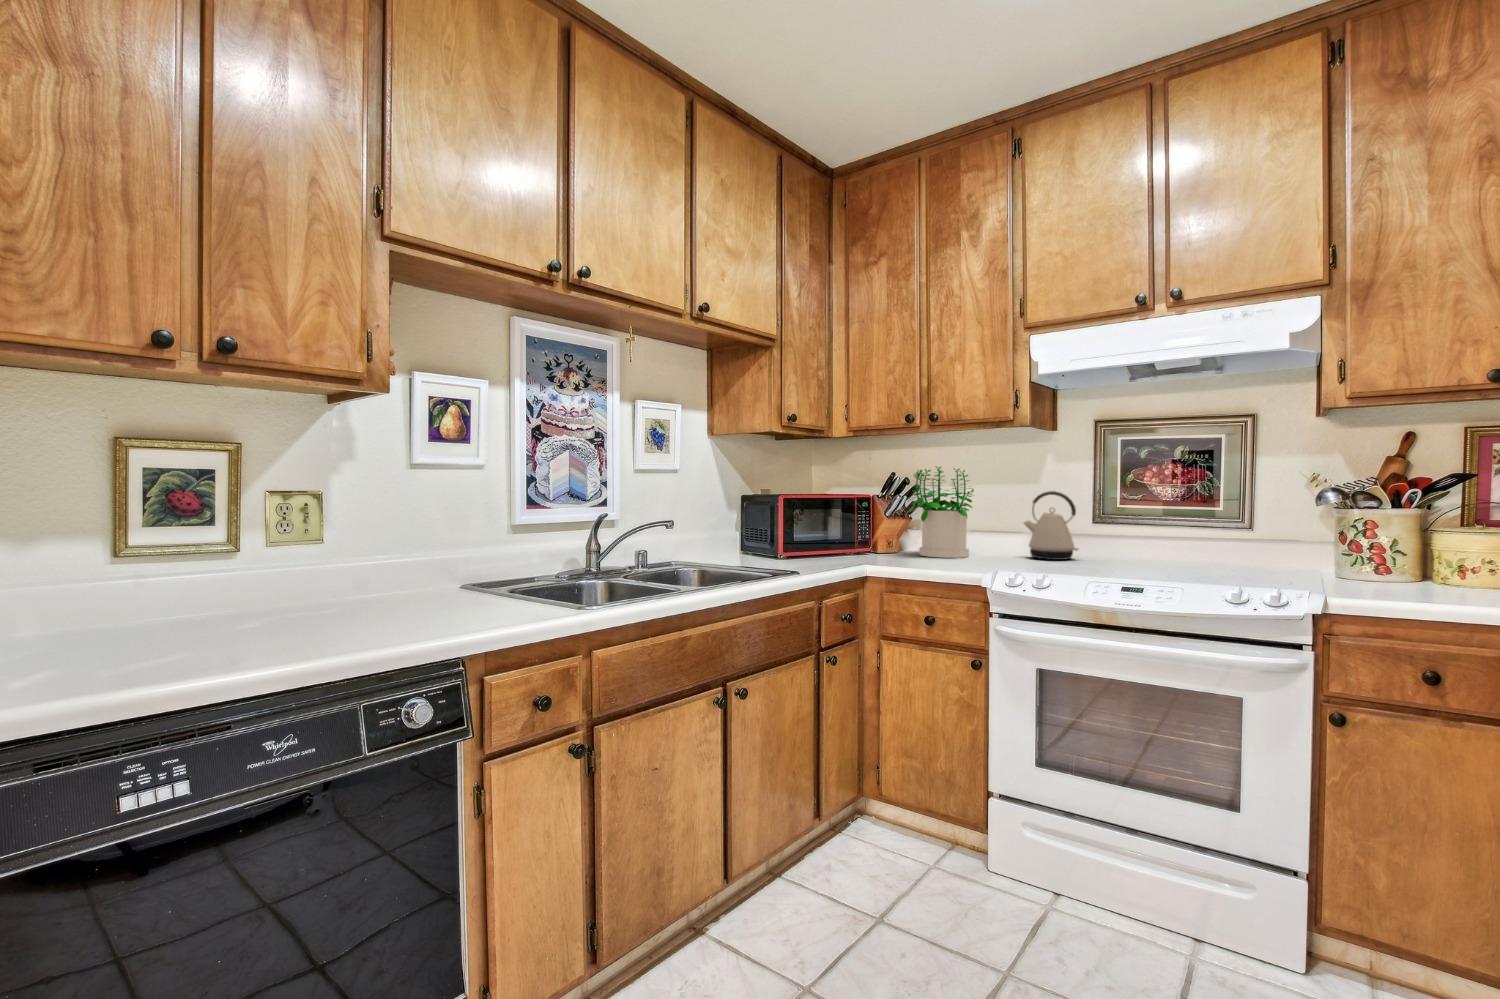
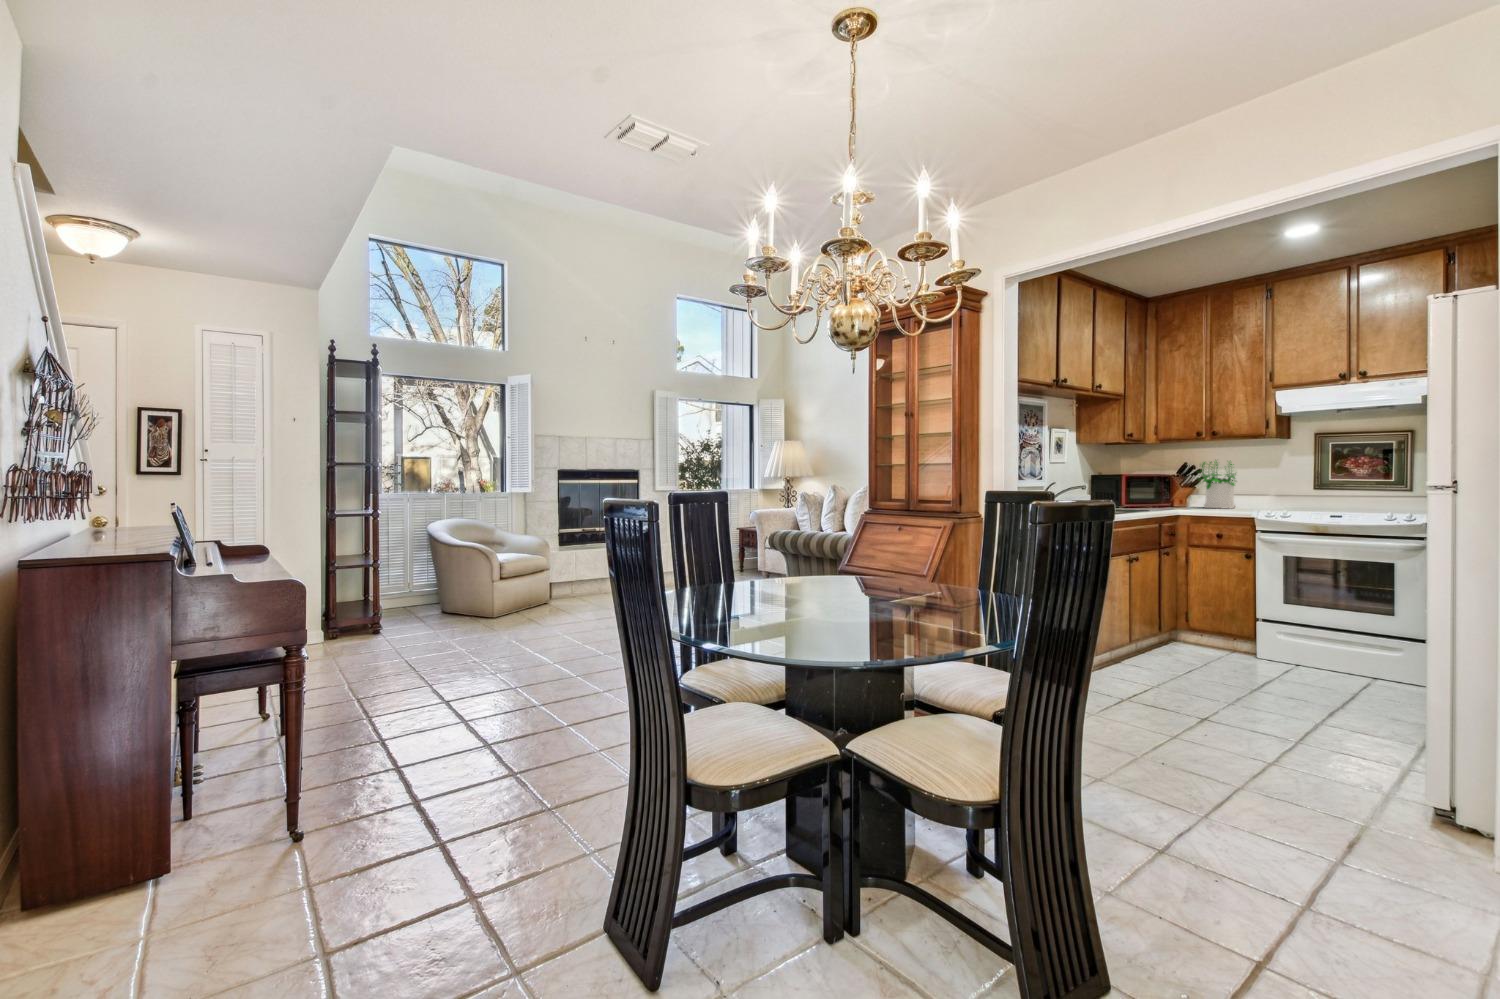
kettle: present [1024,491,1078,560] -> none [1270,472,1305,509]

